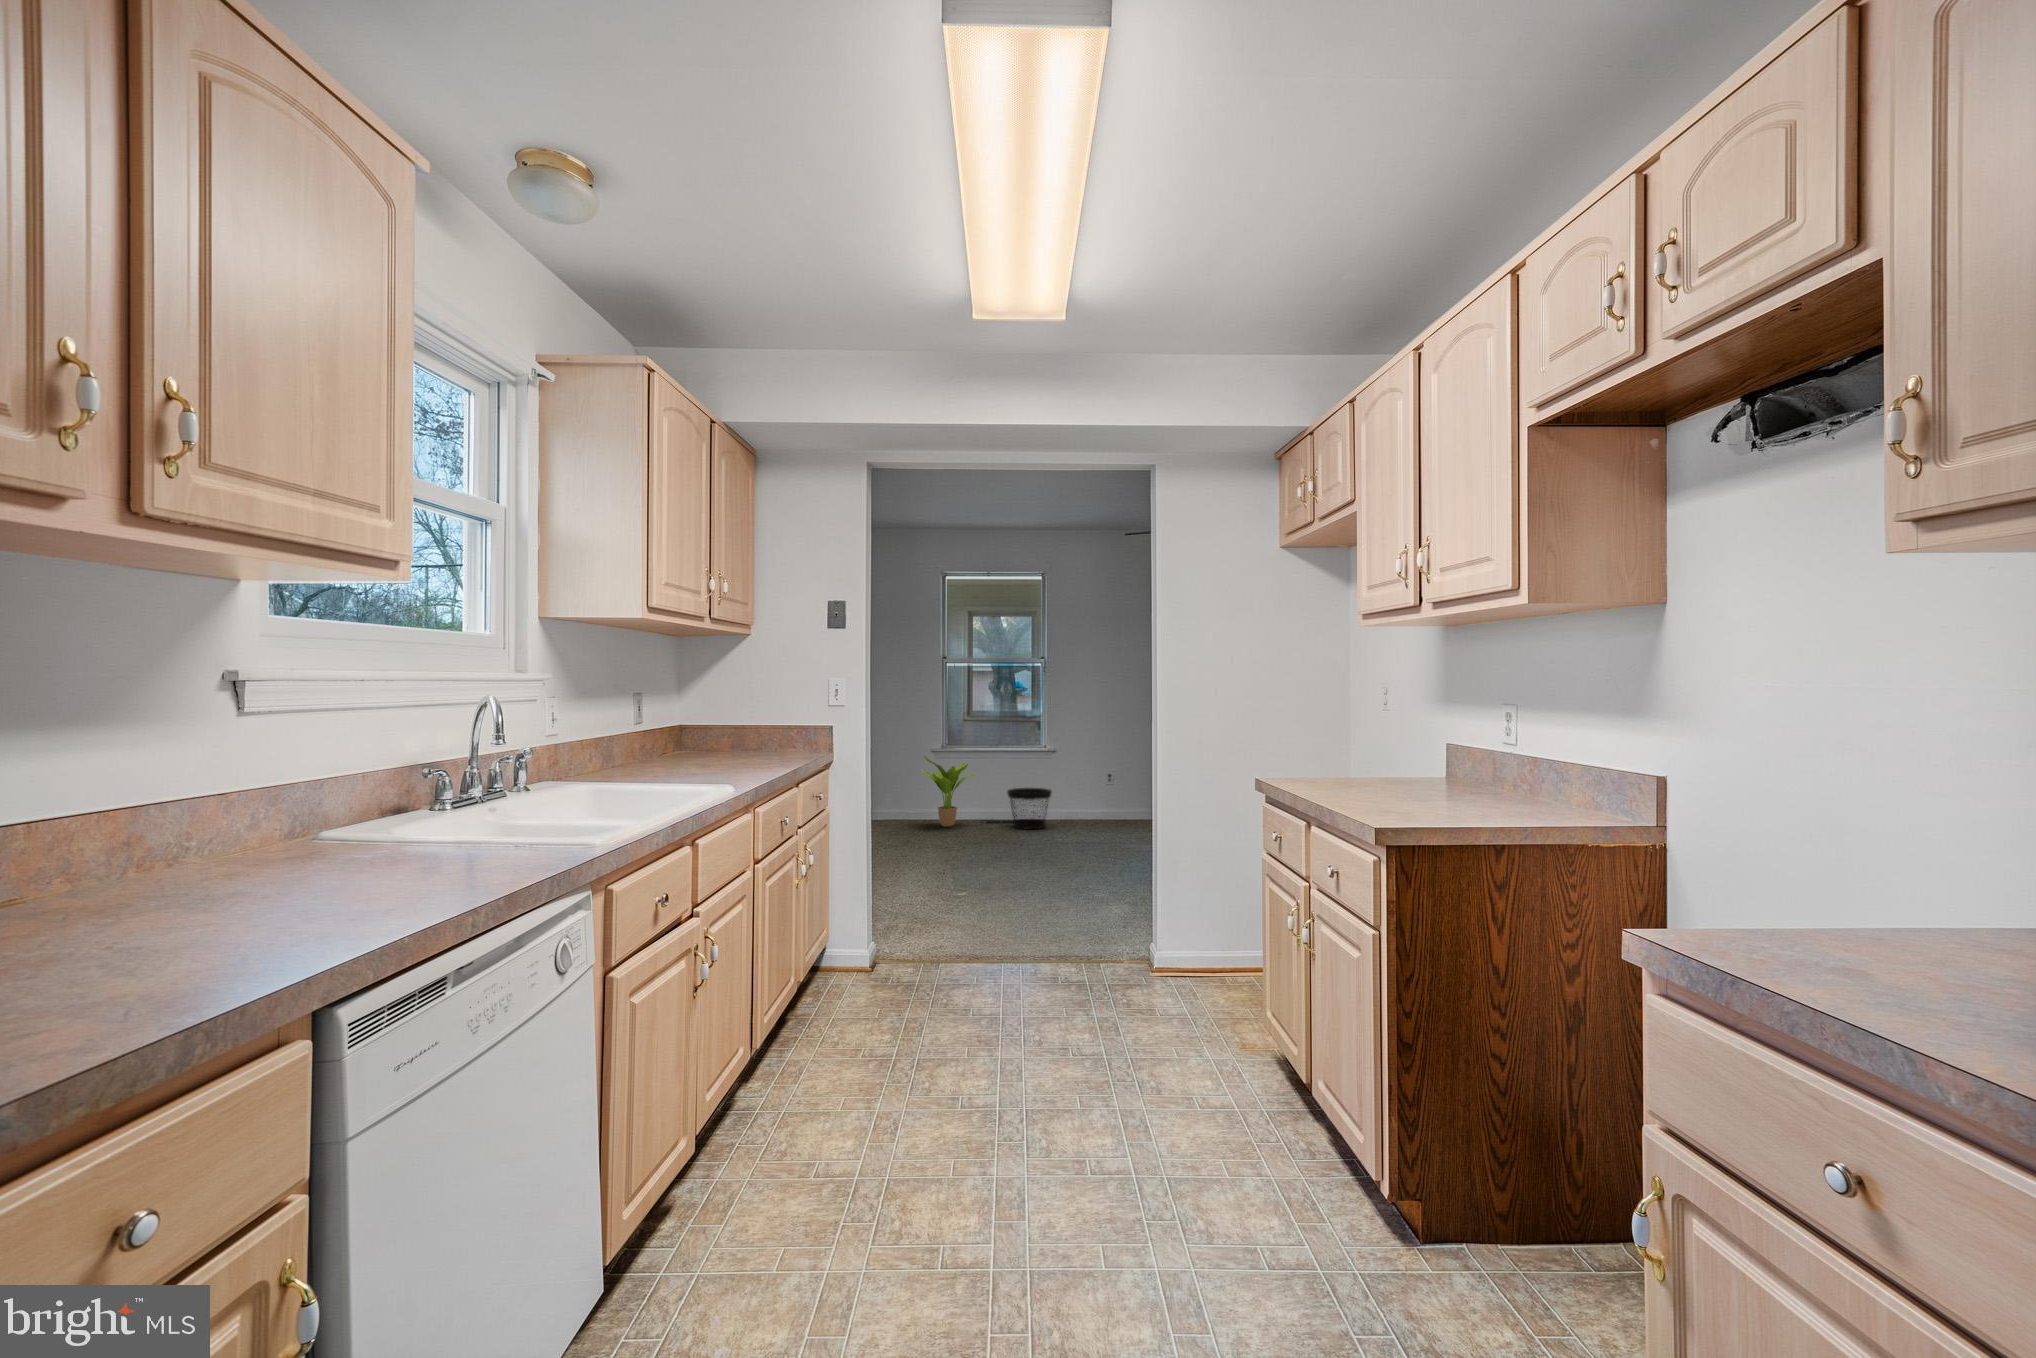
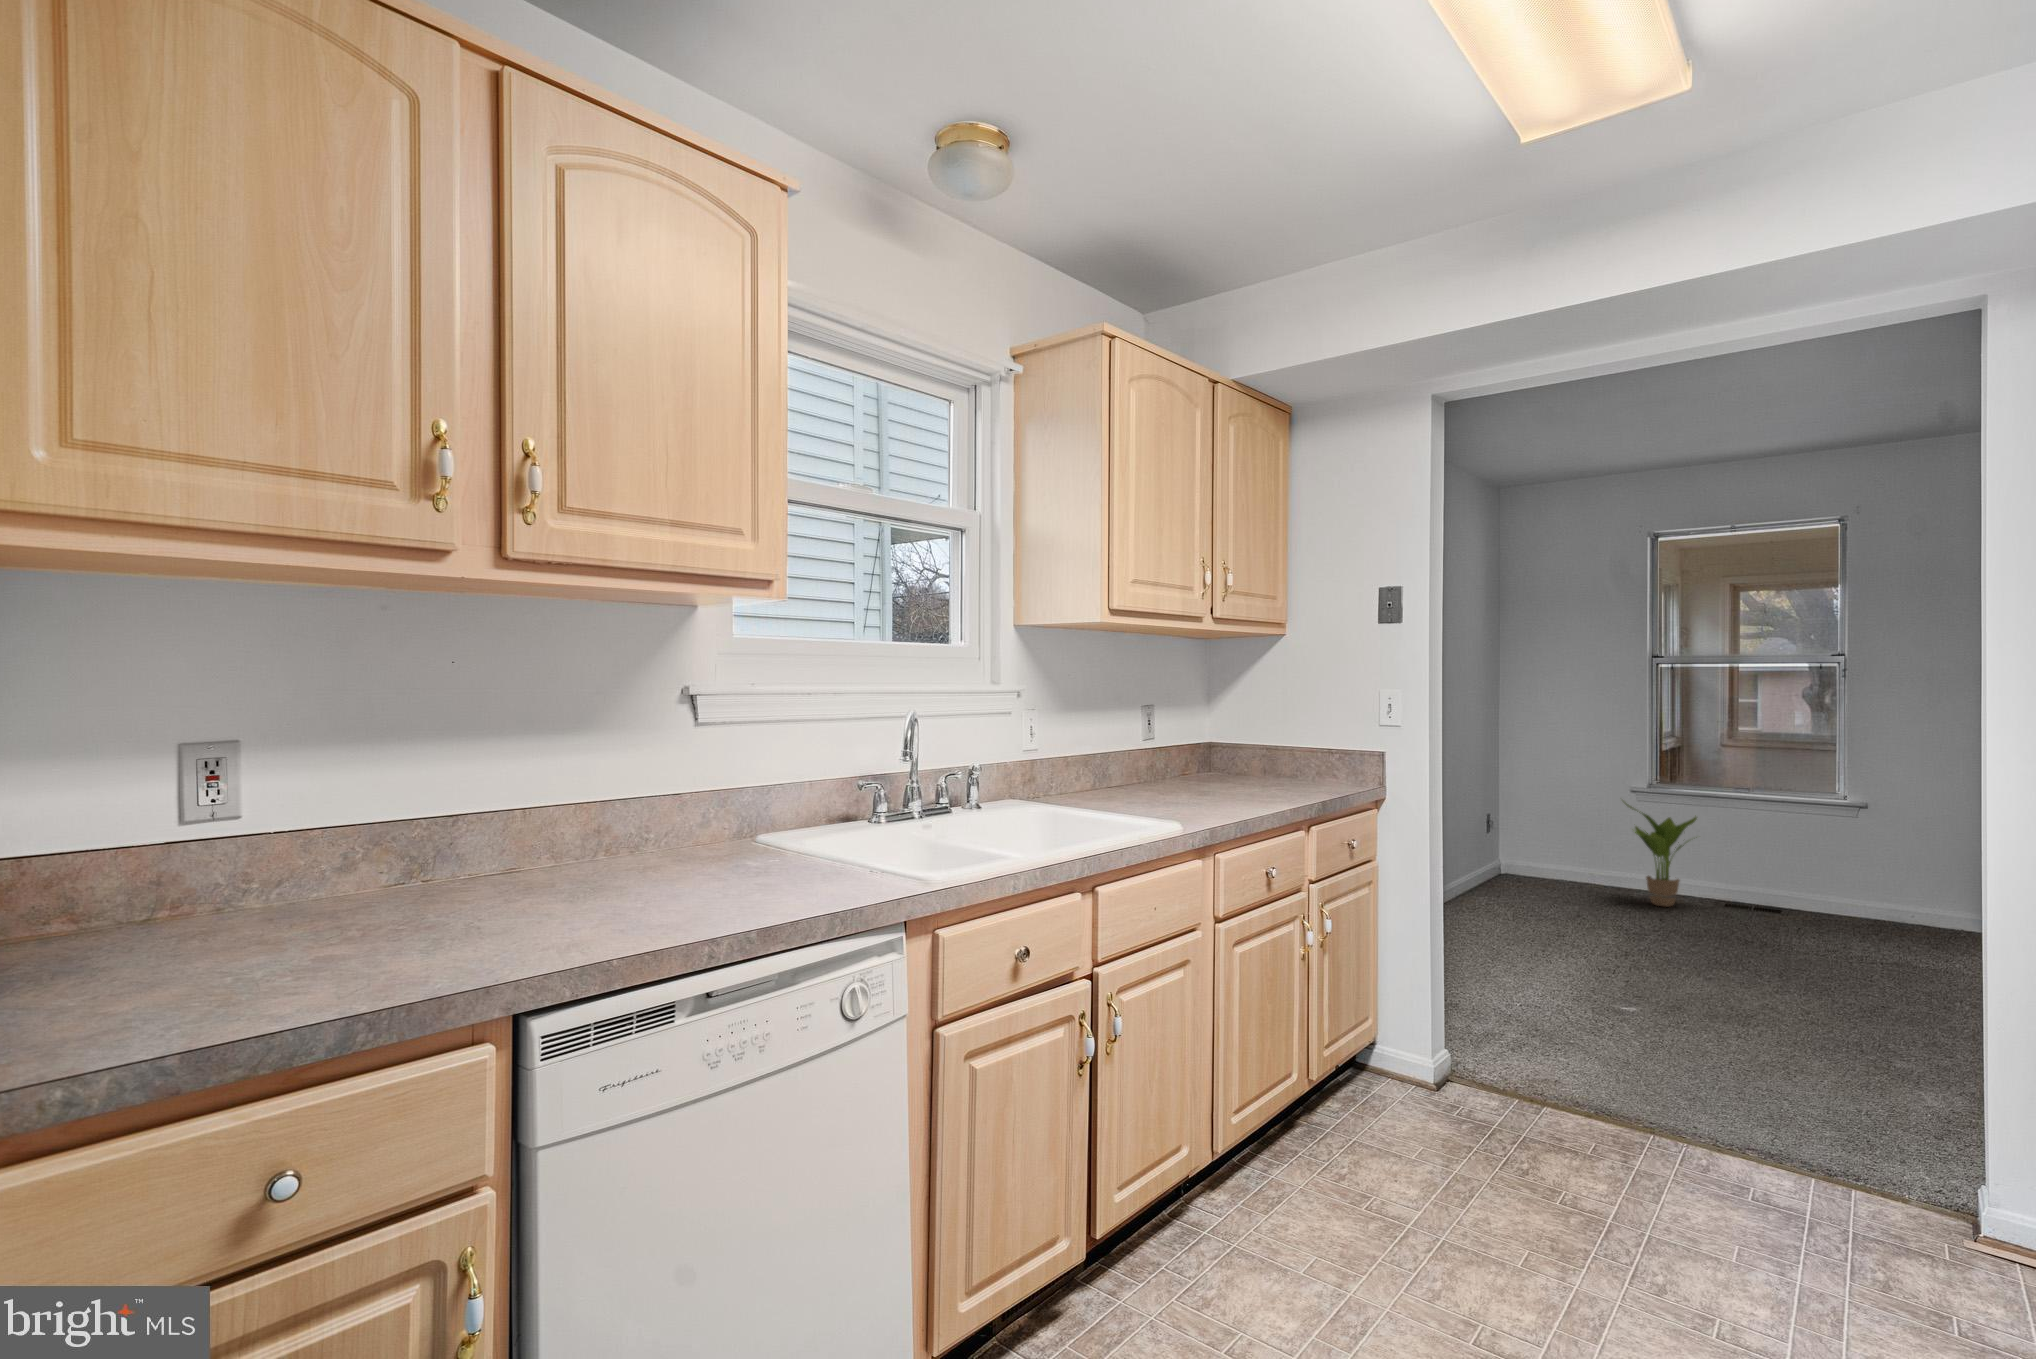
wastebasket: present [1007,788,1052,829] -> none [1771,861,1863,932]

